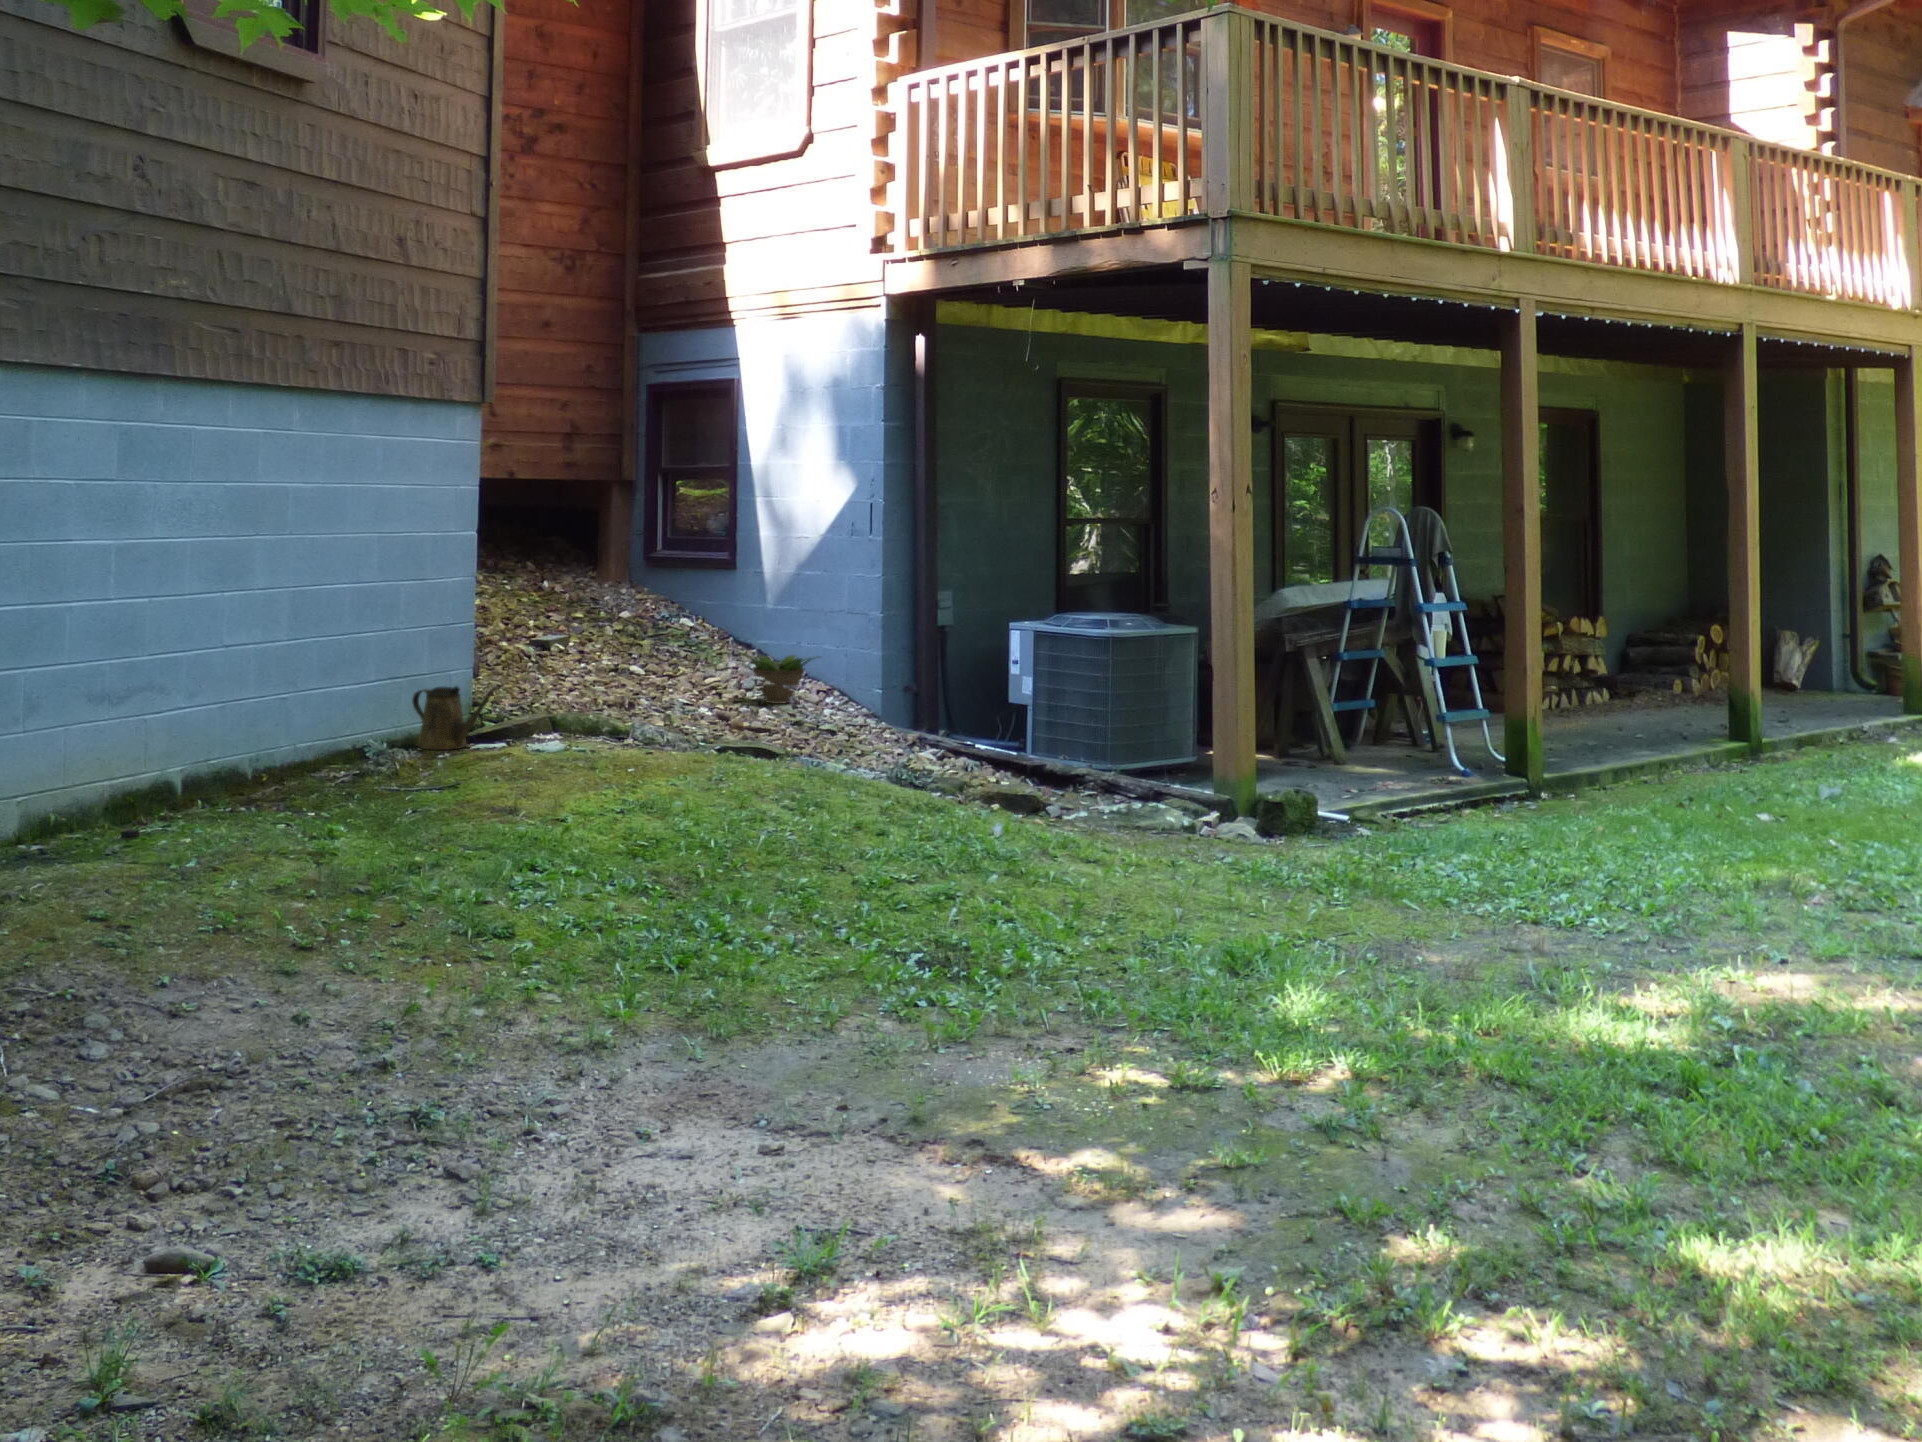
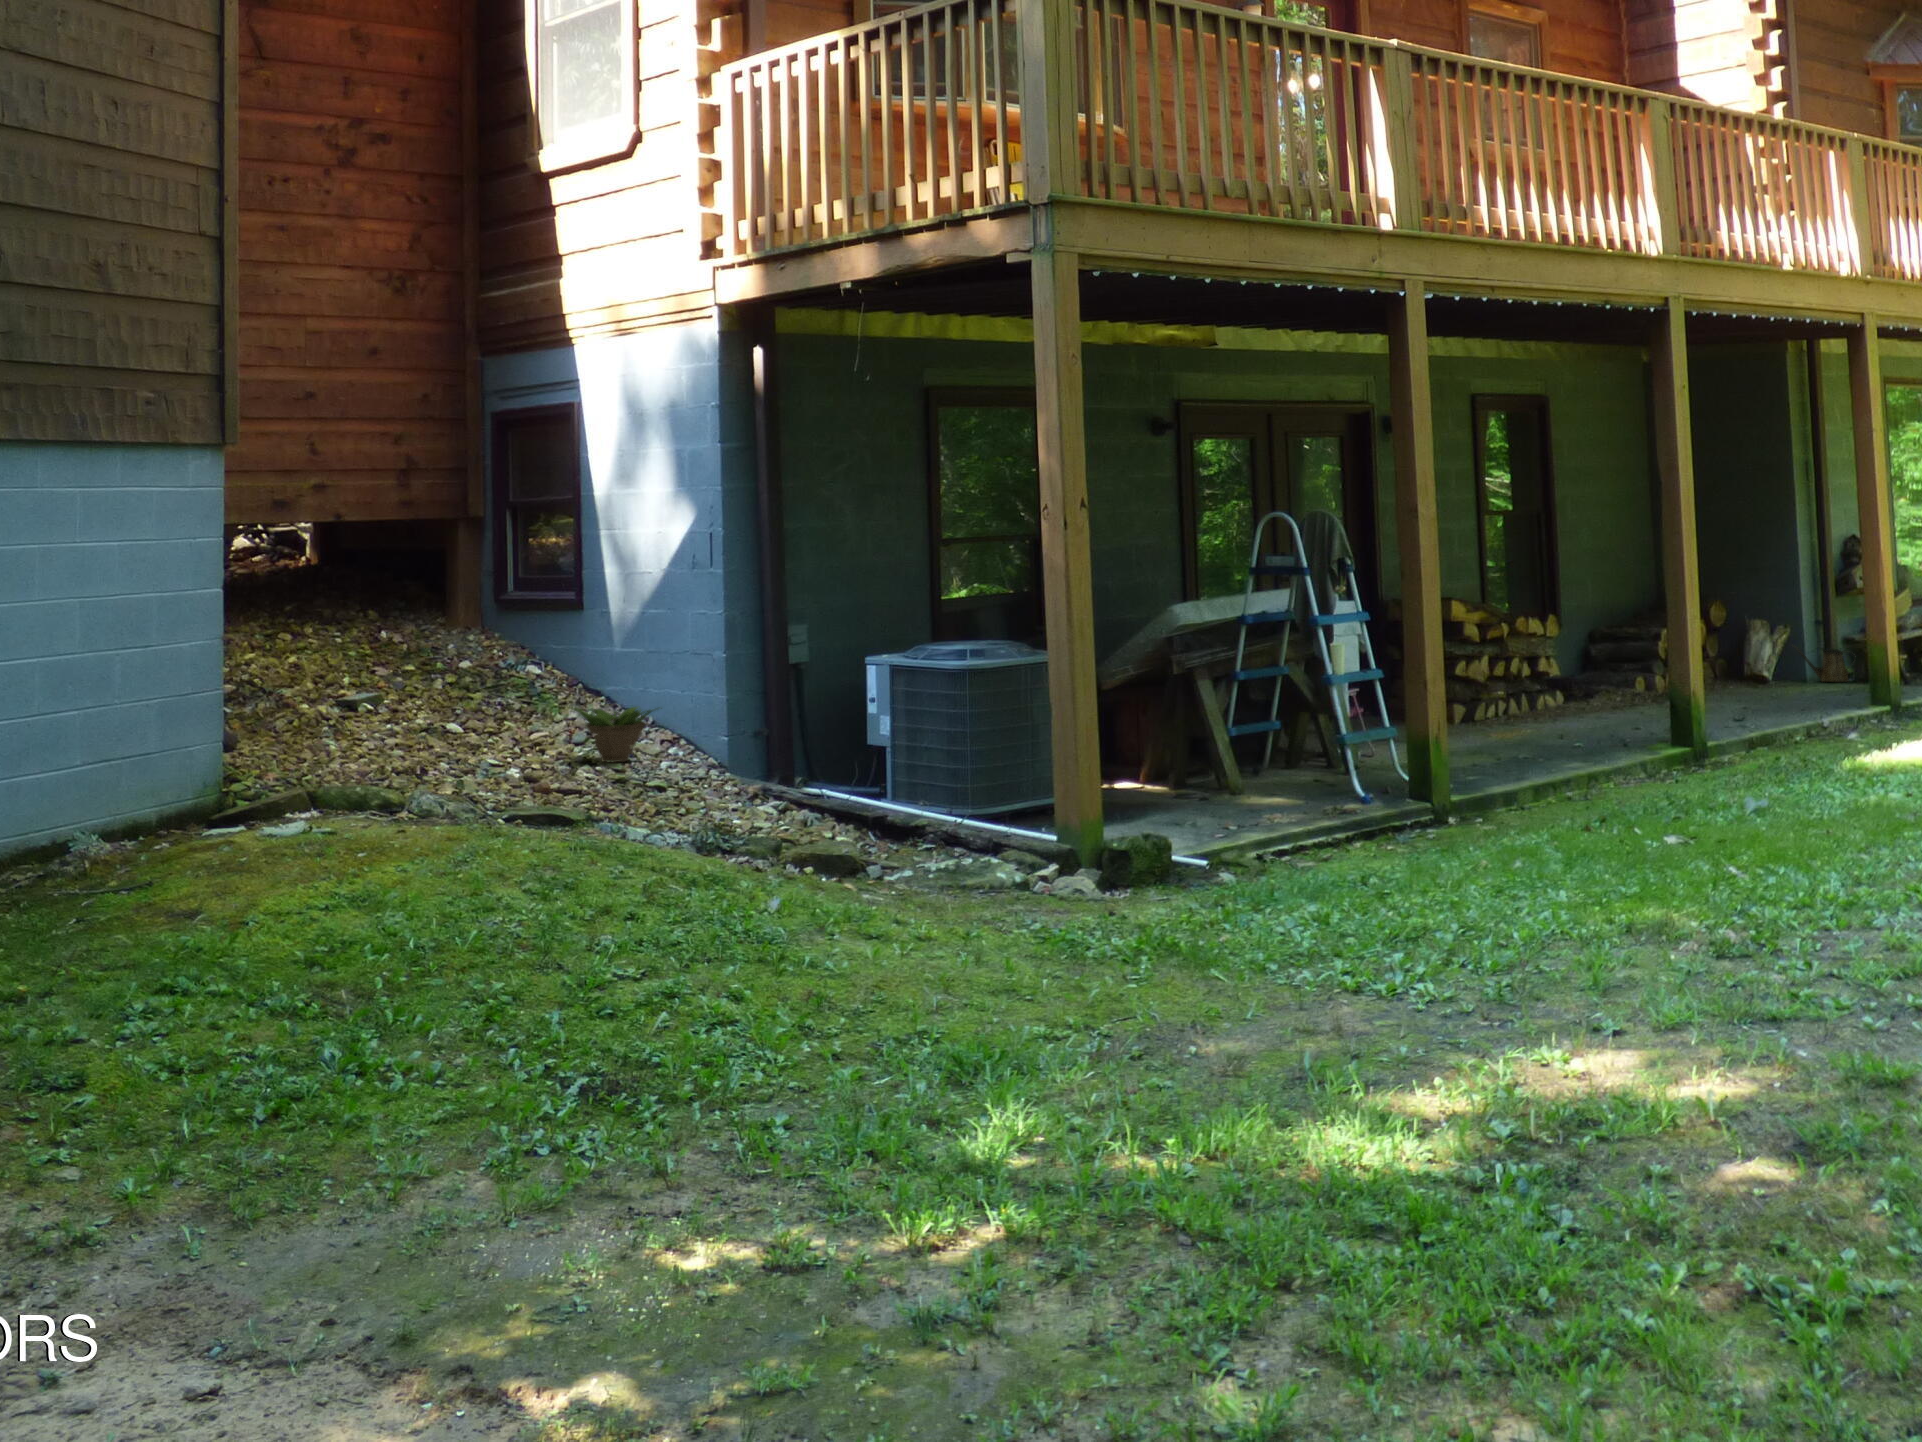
watering can: present [412,685,499,750] -> present [1794,646,1855,682]

